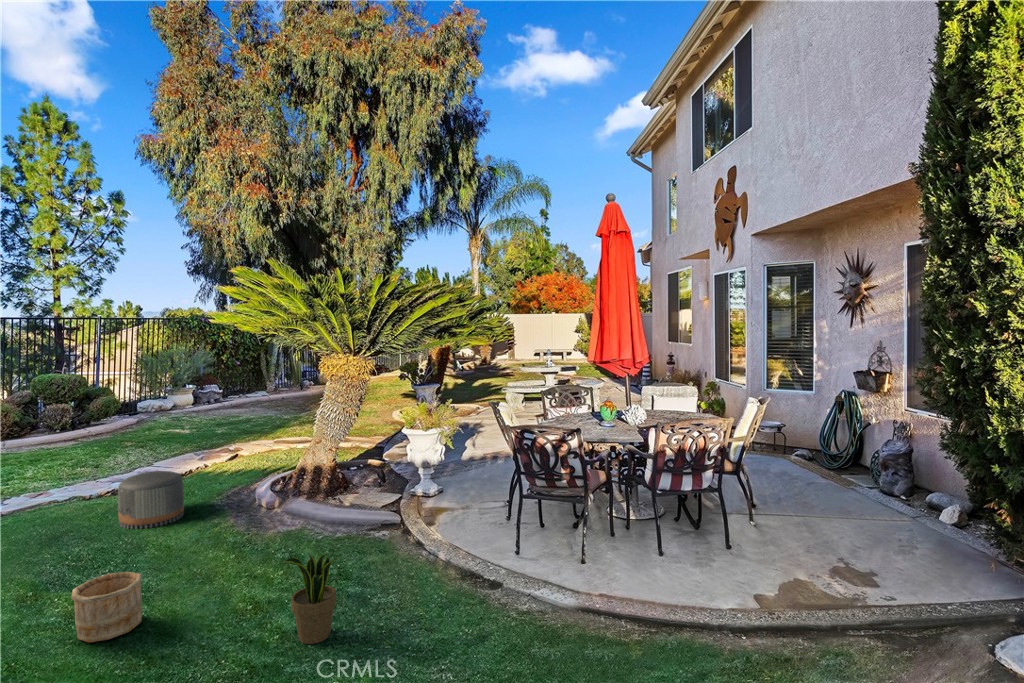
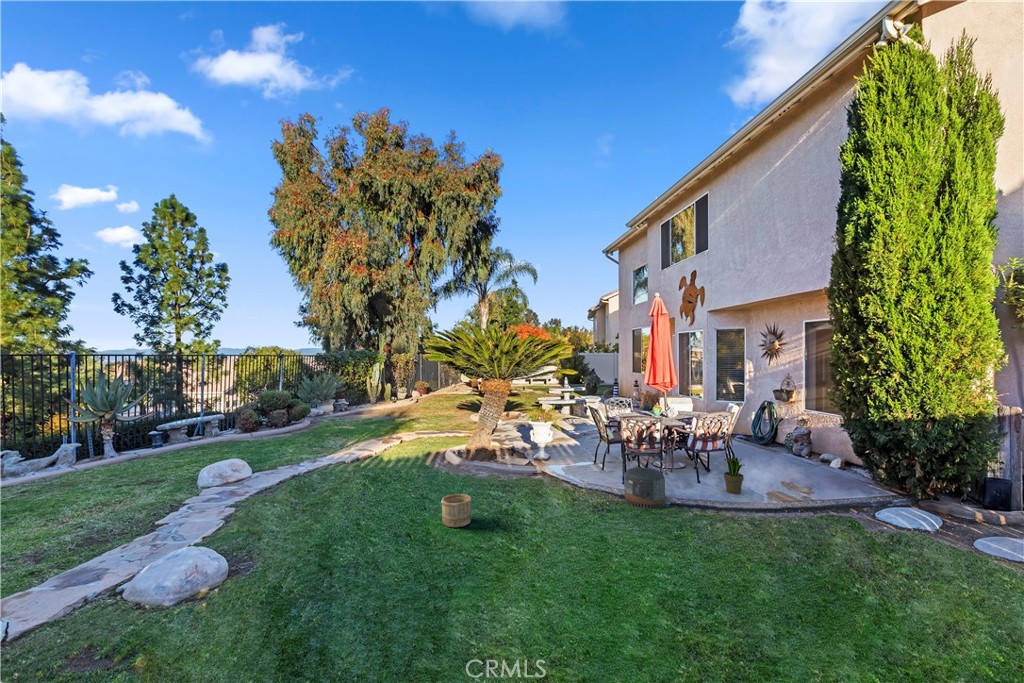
pouf: present [118,471,184,529] -> present [625,467,665,508]
potted plant: present [285,553,339,644] -> present [724,457,745,494]

